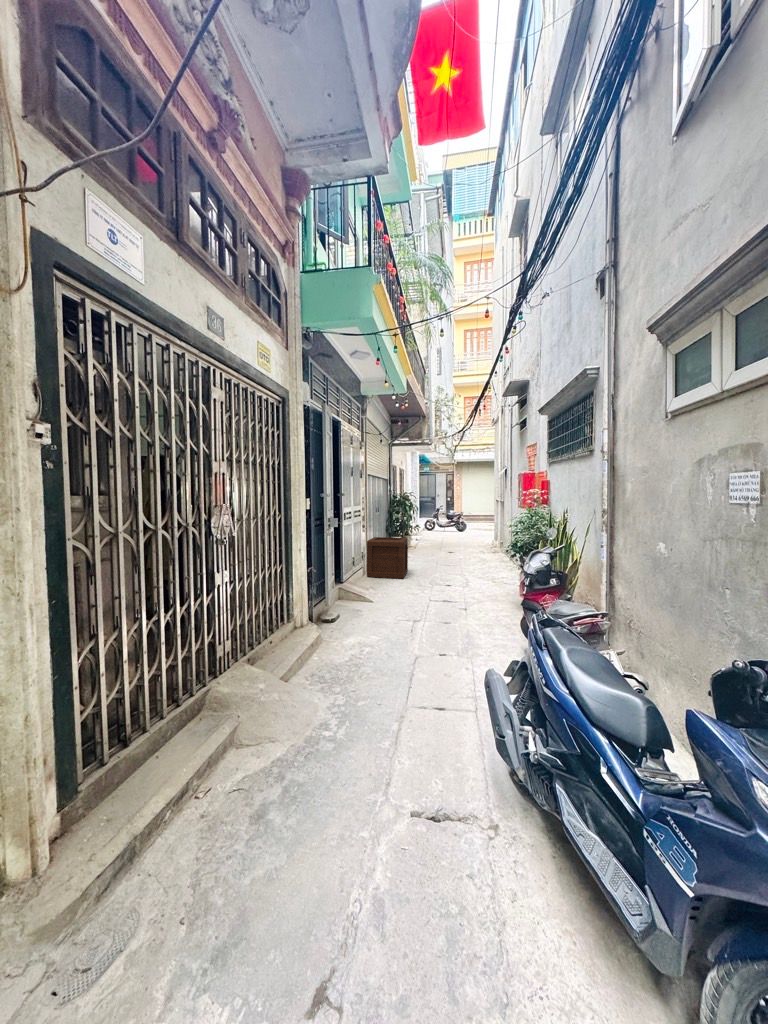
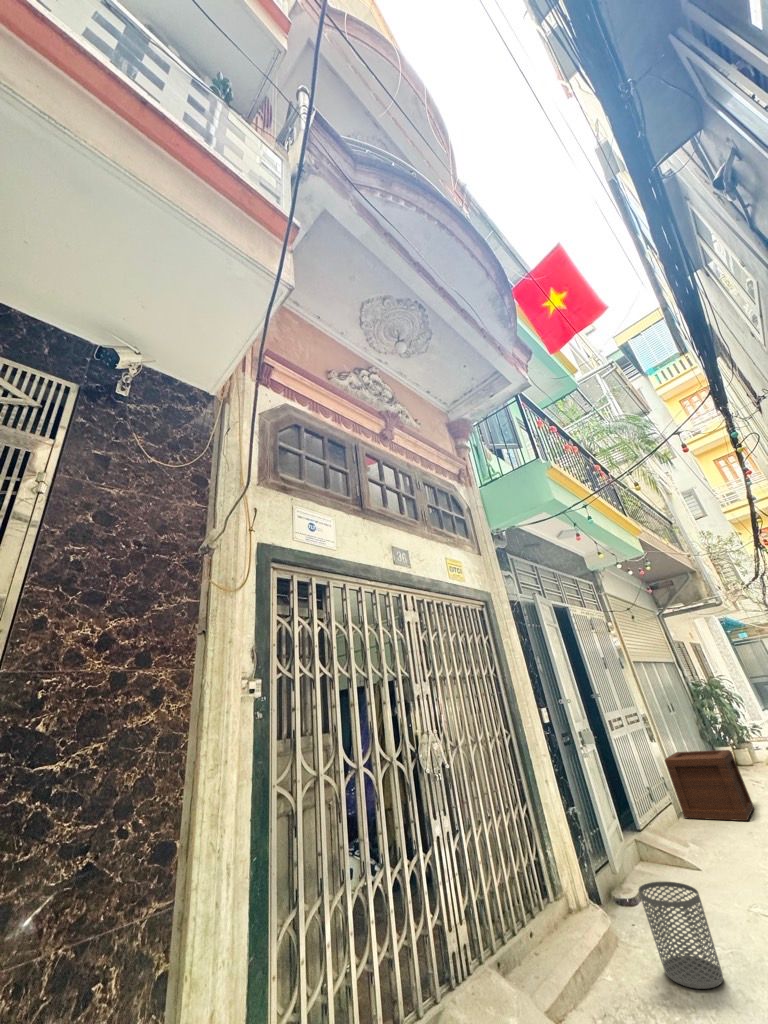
waste bin: none [348,609,383,660] -> present [638,882,723,989]

